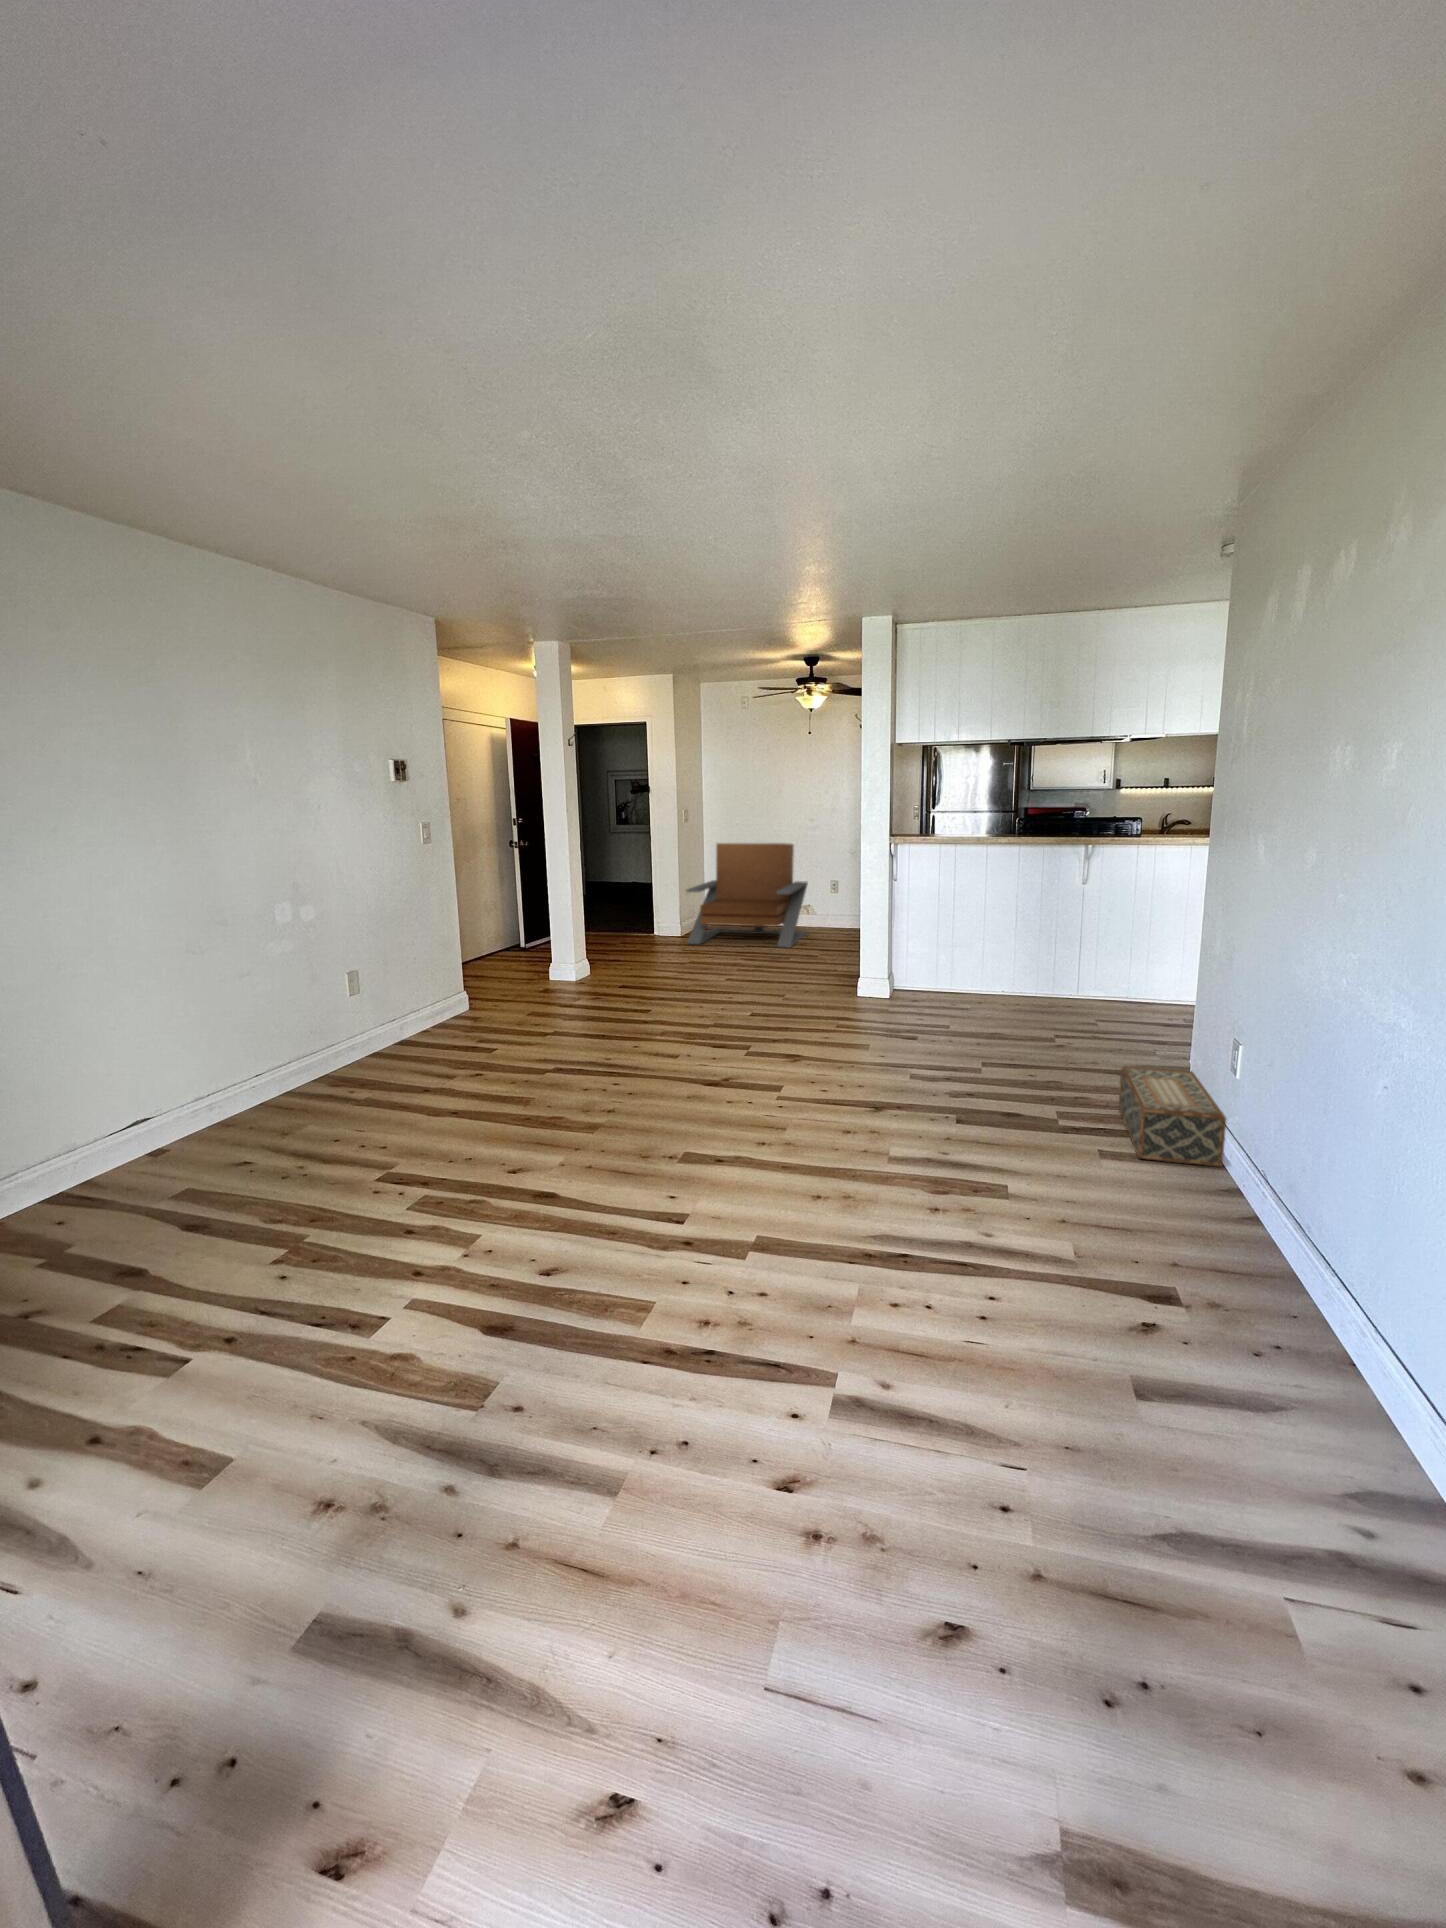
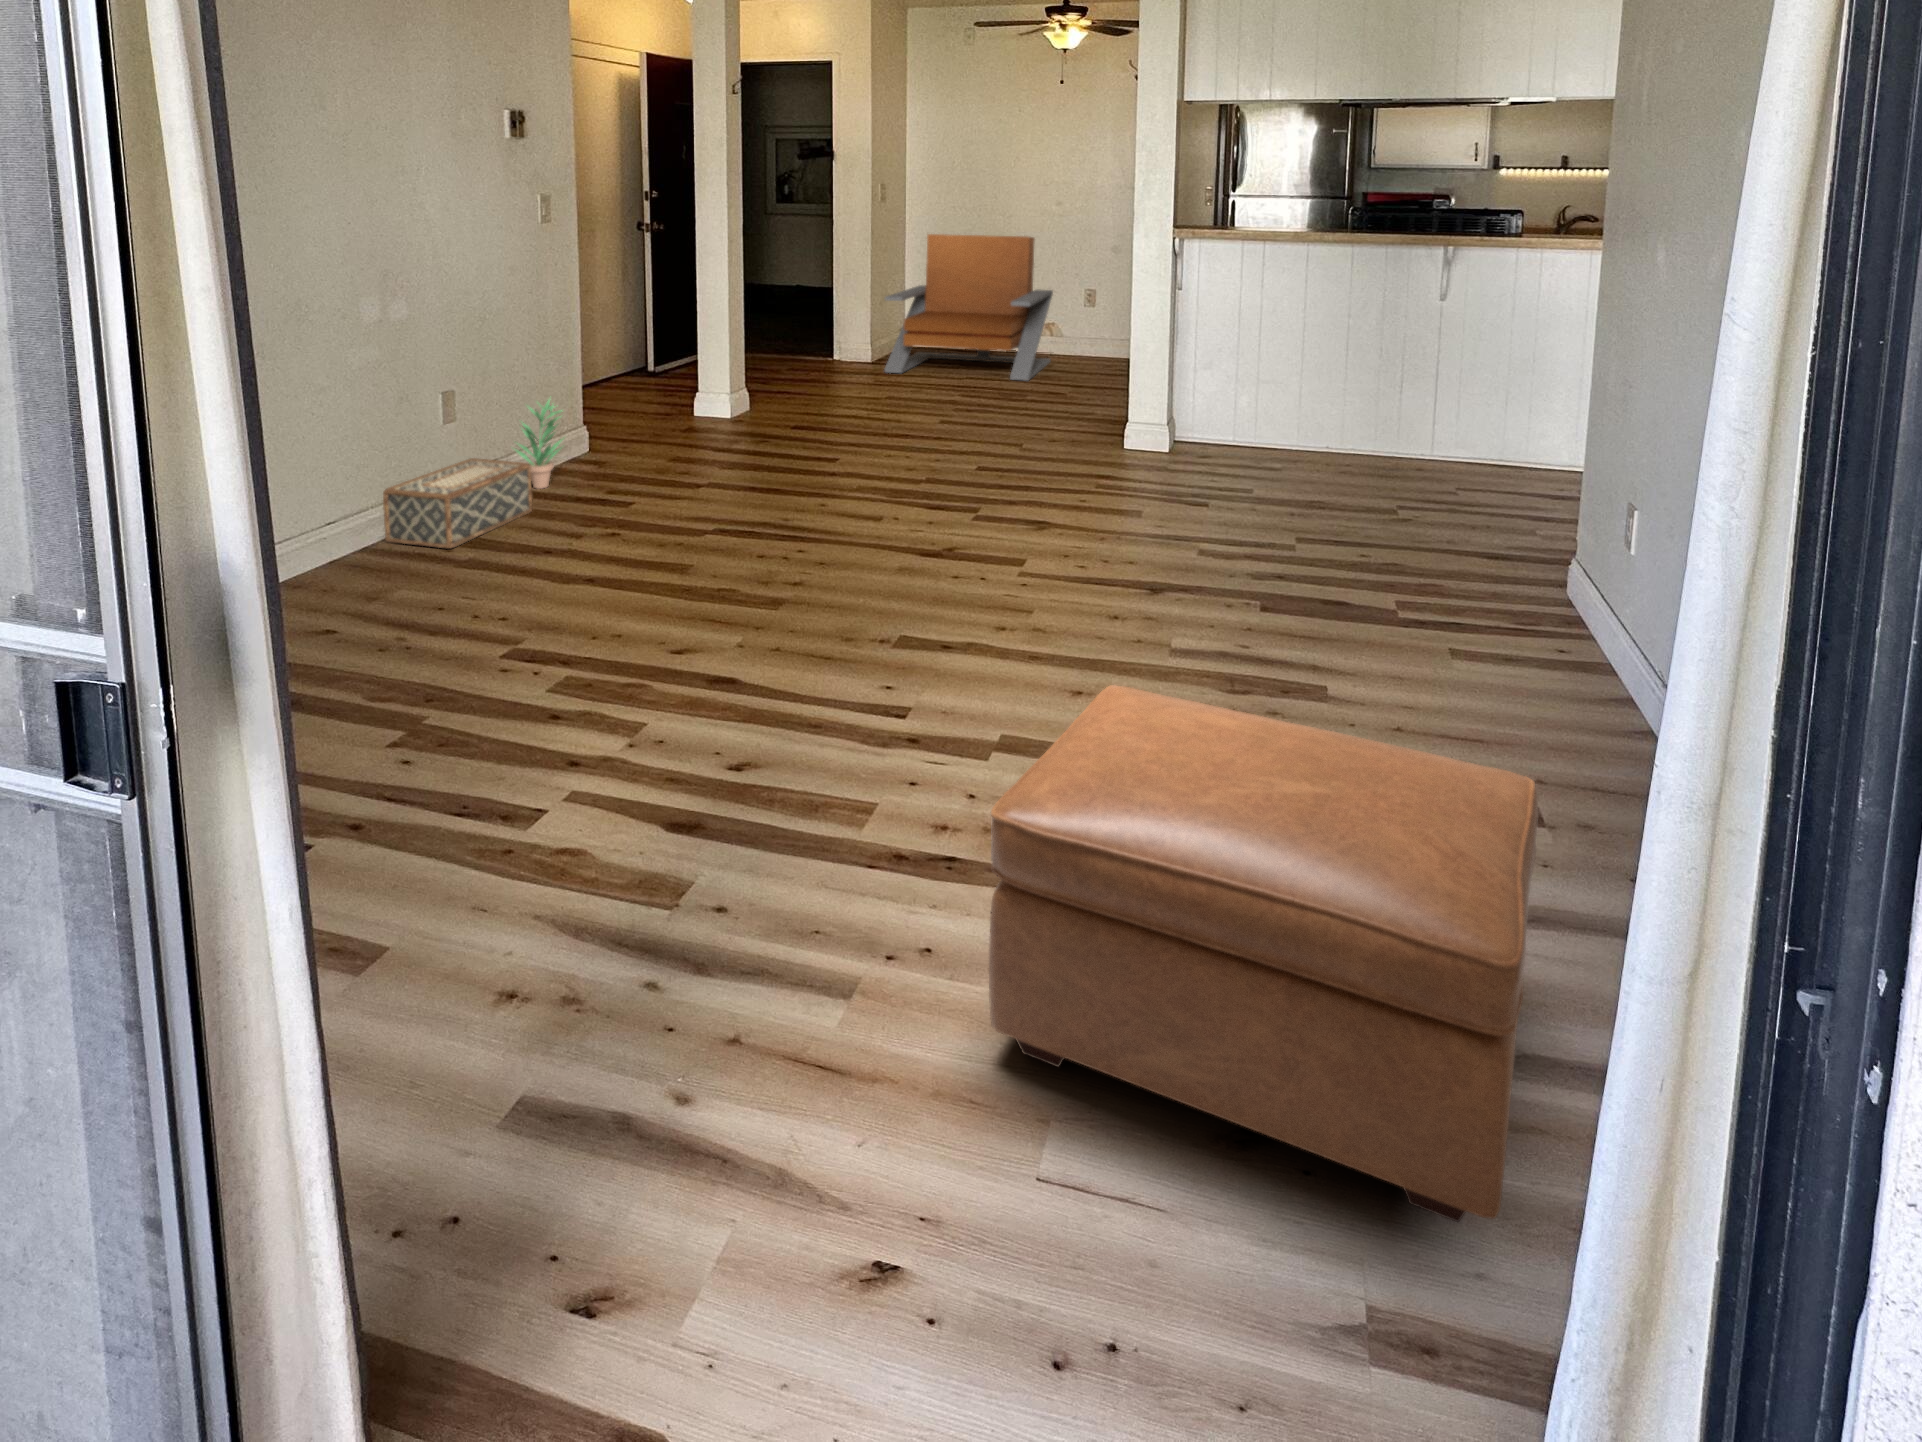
potted plant: none [400,972,444,1041] -> present [516,400,564,489]
woven basket: present [1118,1066,1226,1166] -> present [383,458,532,548]
ottoman: none [725,1217,1194,1723] -> present [989,685,1538,1222]

